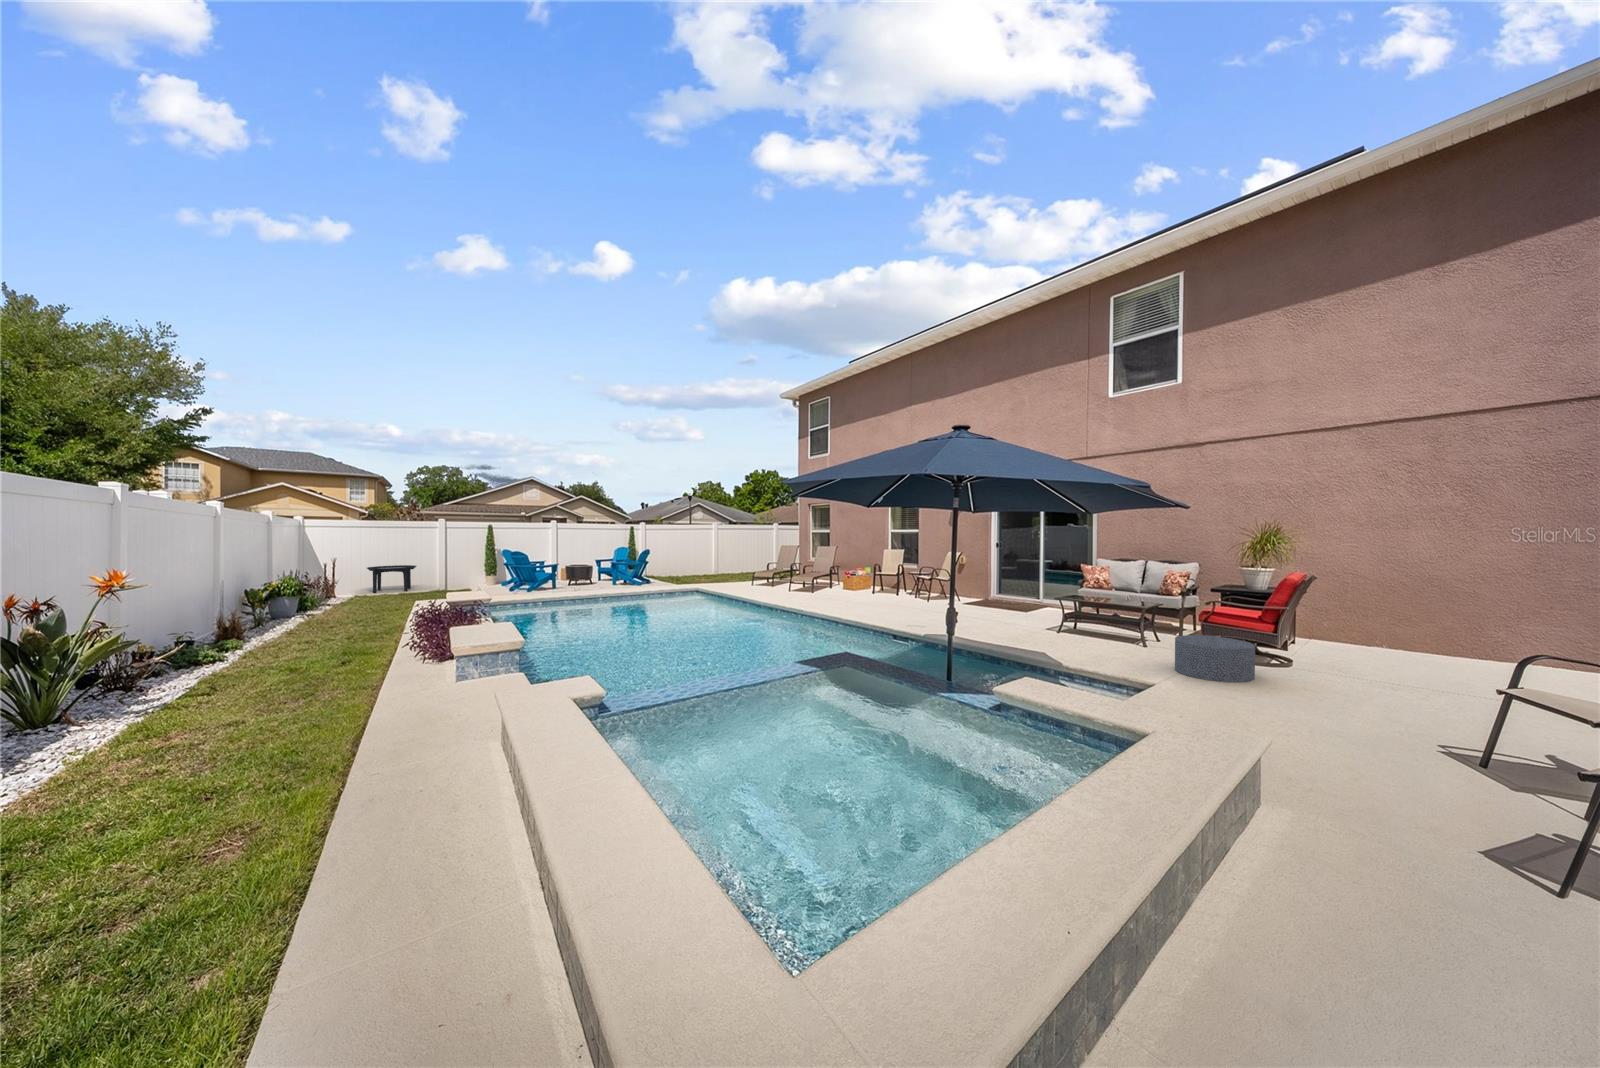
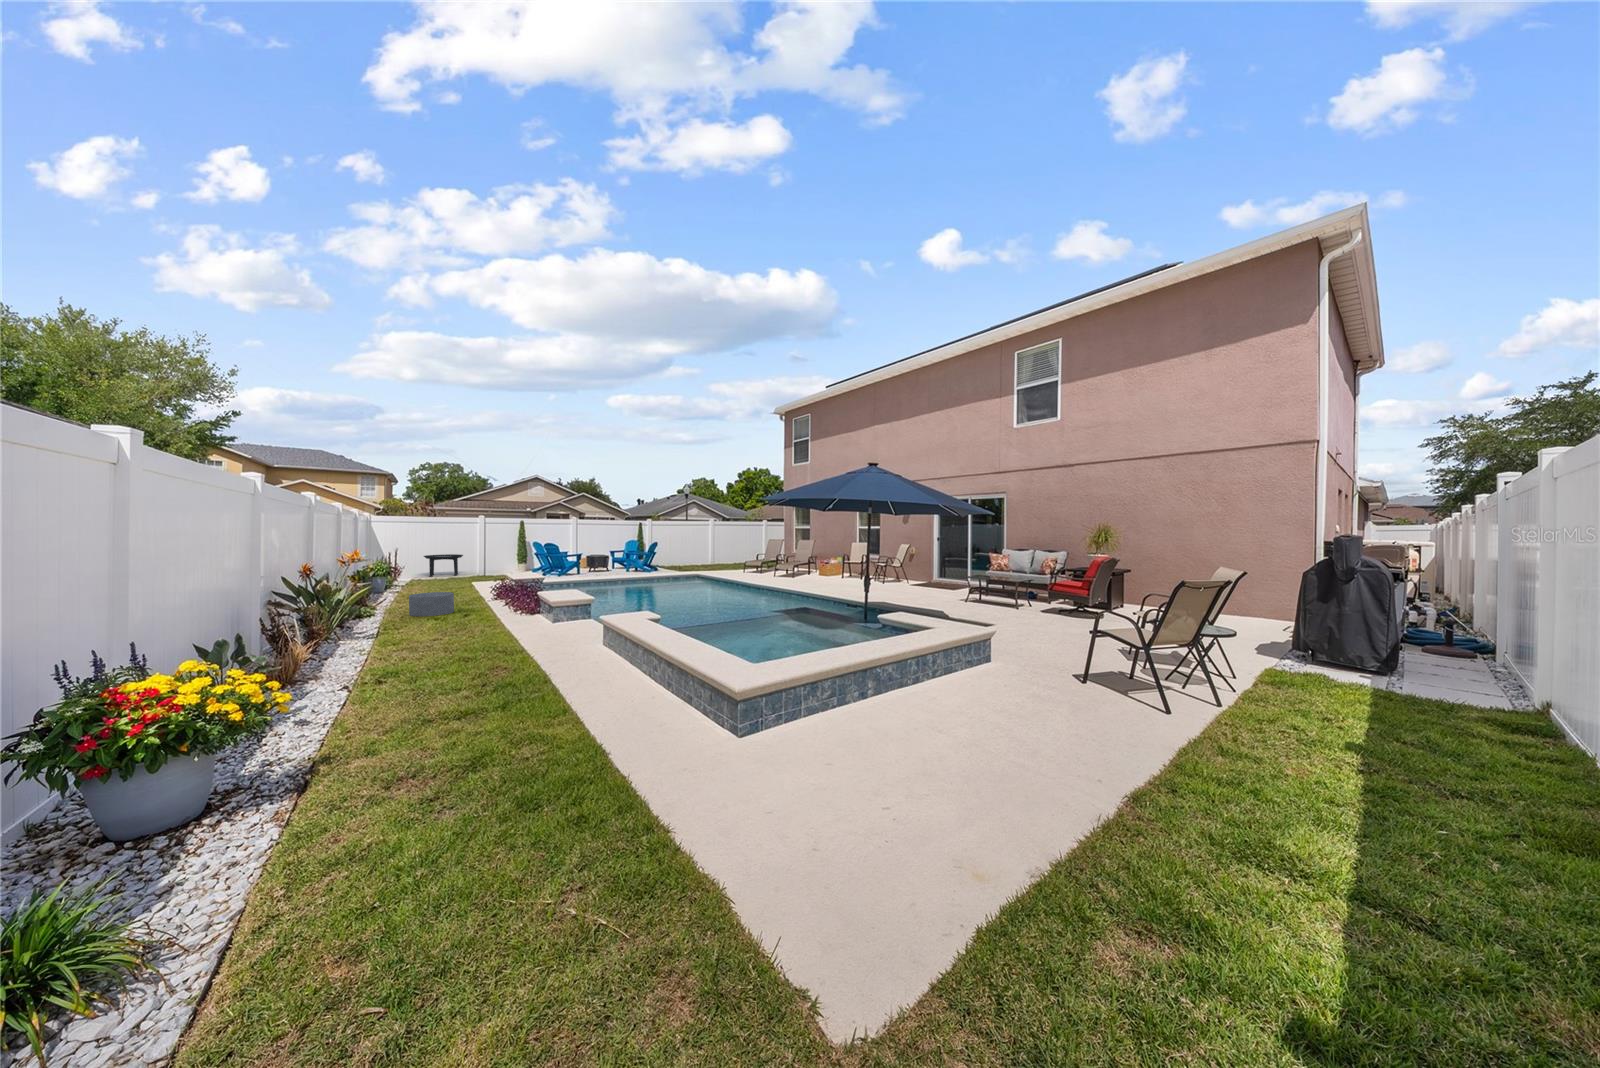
ottoman: present [1175,635,1255,683] -> present [409,592,454,616]

